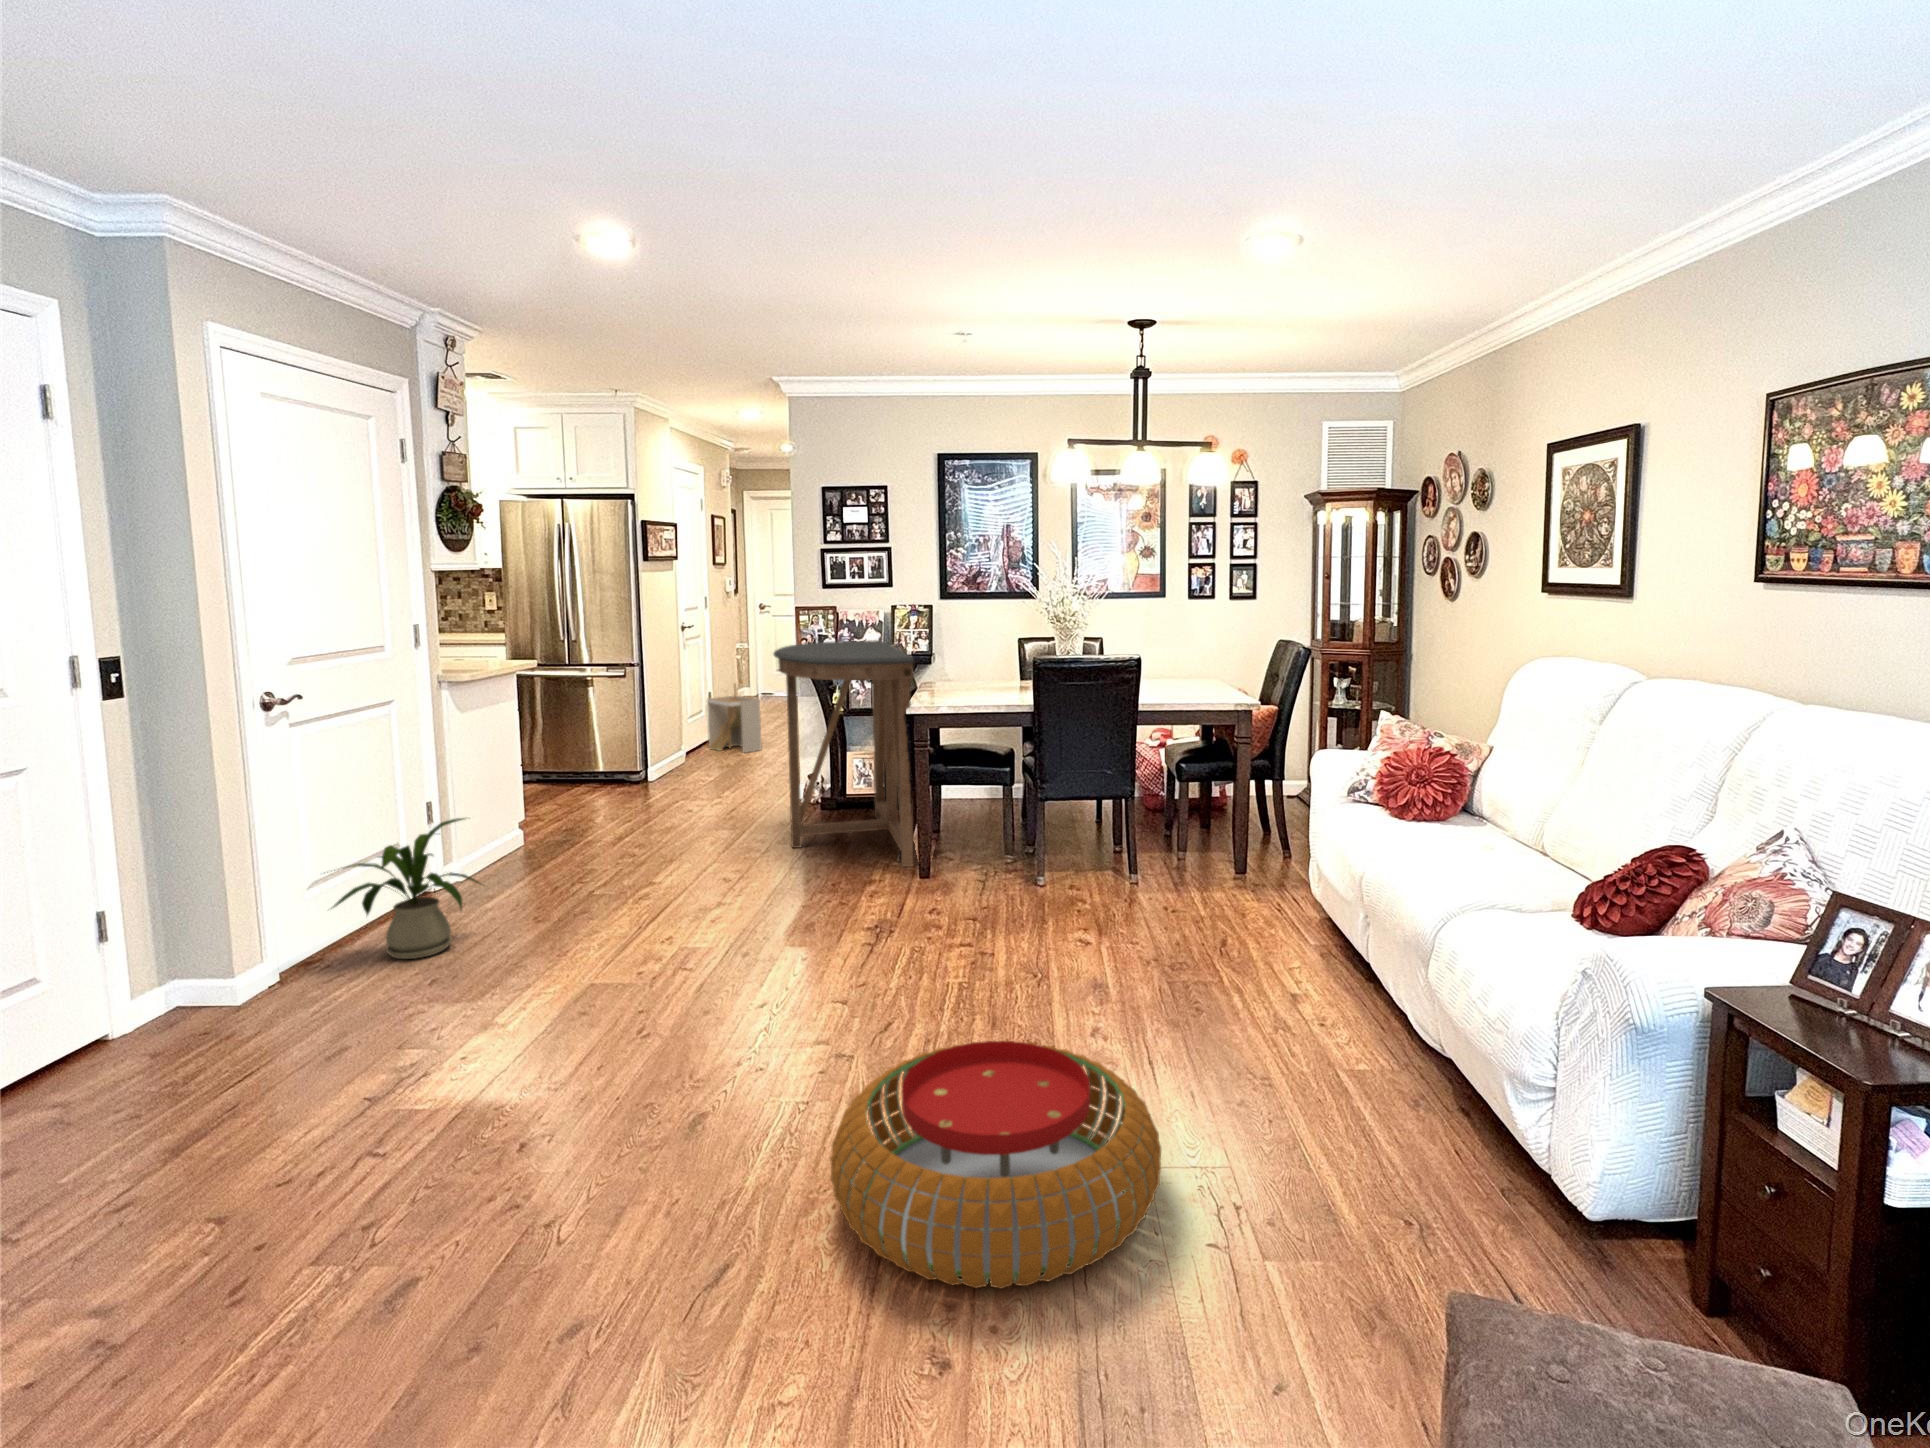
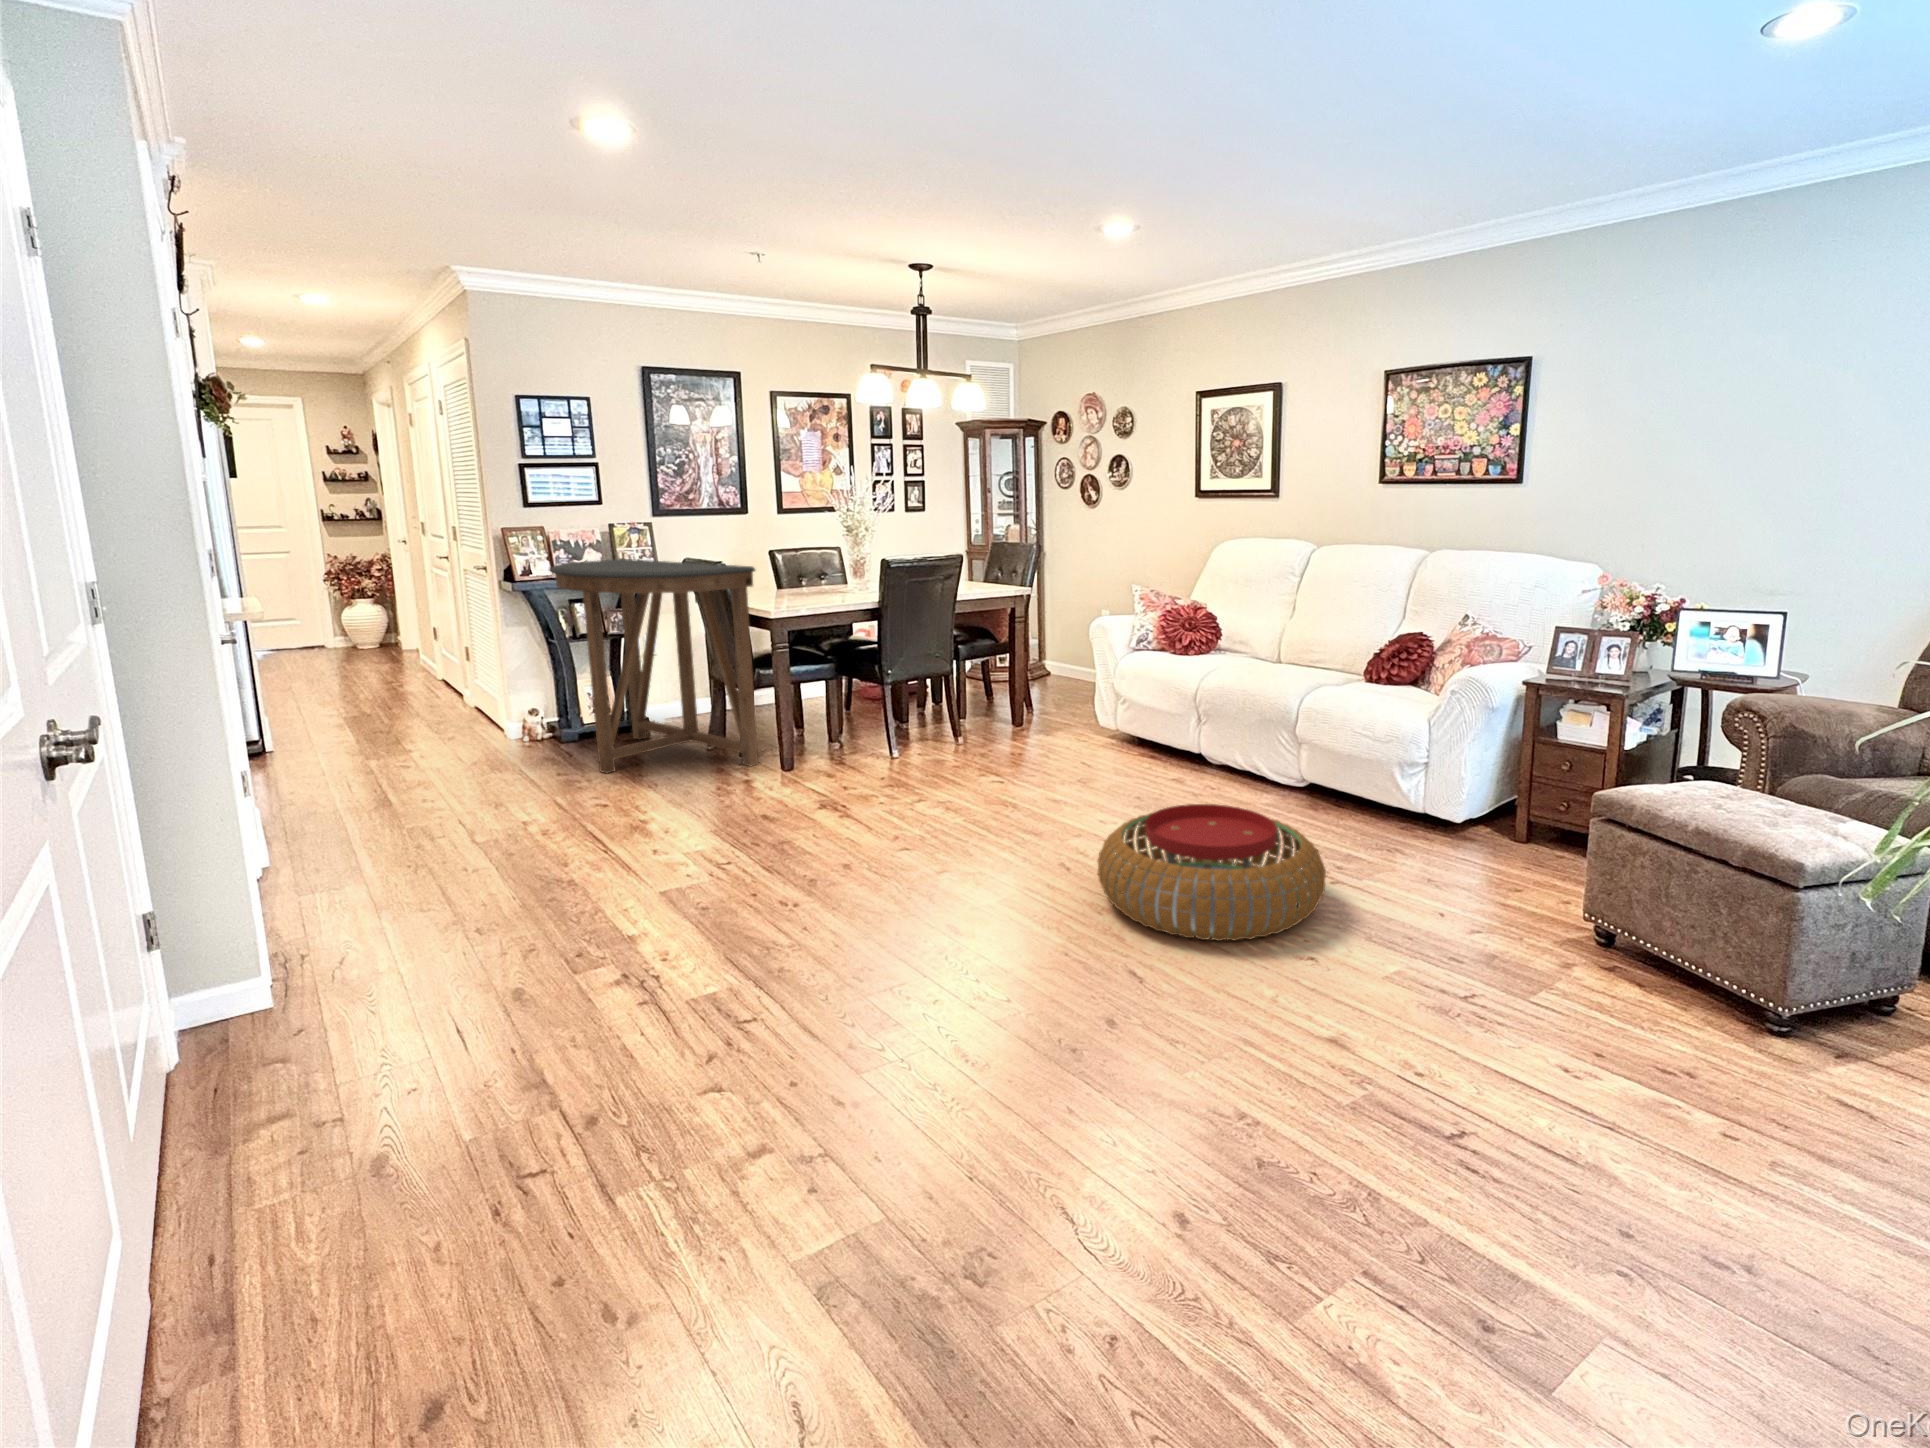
storage bin: present [707,684,762,753] -> none [258,630,348,714]
house plant: present [331,818,481,959] -> none [253,766,428,939]

